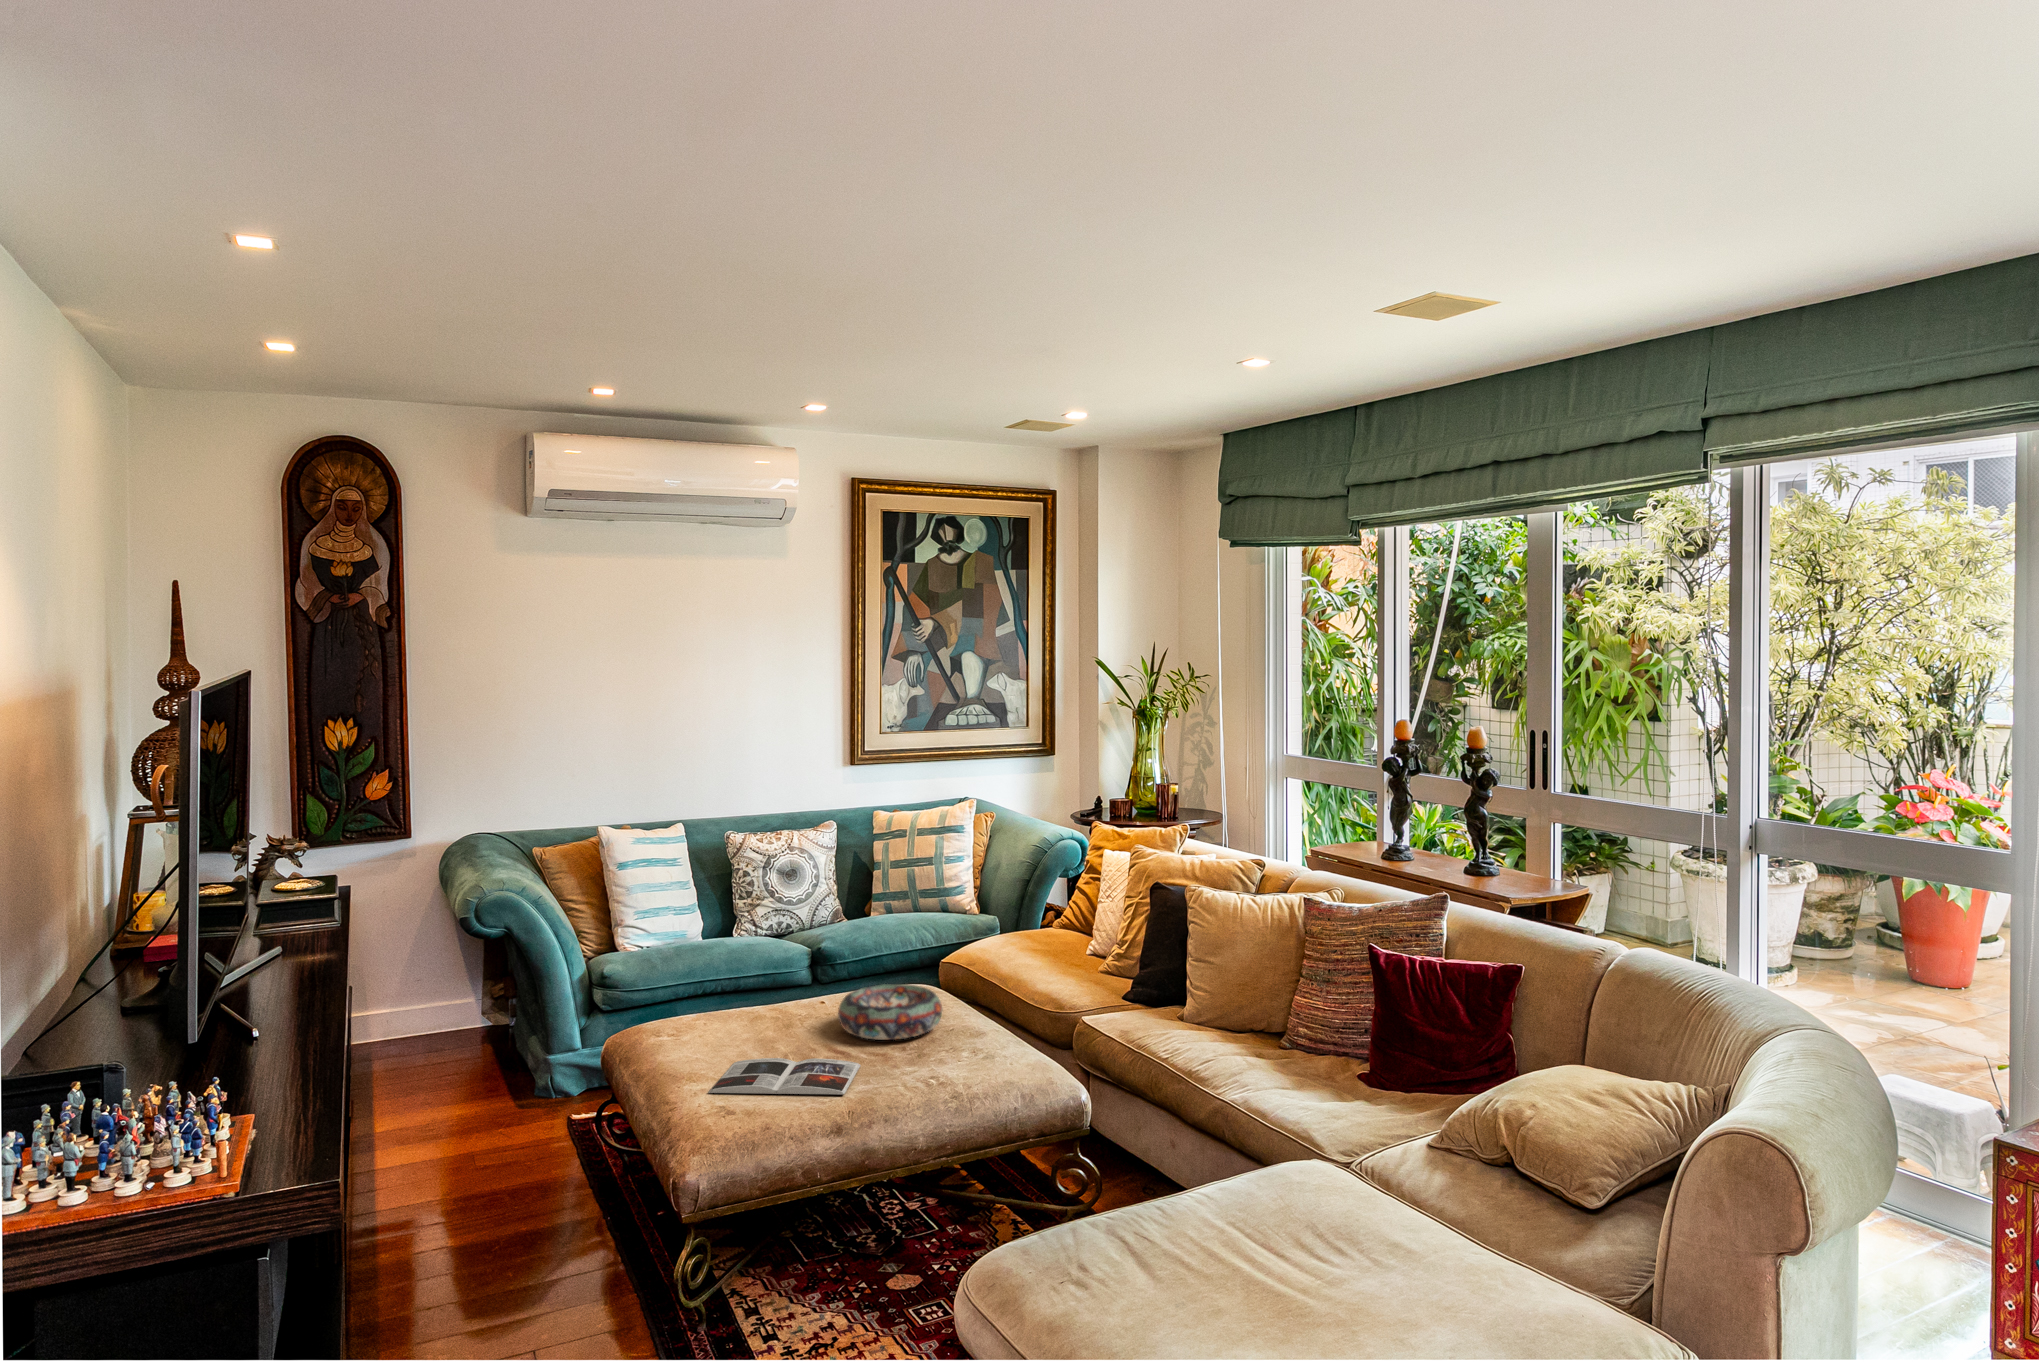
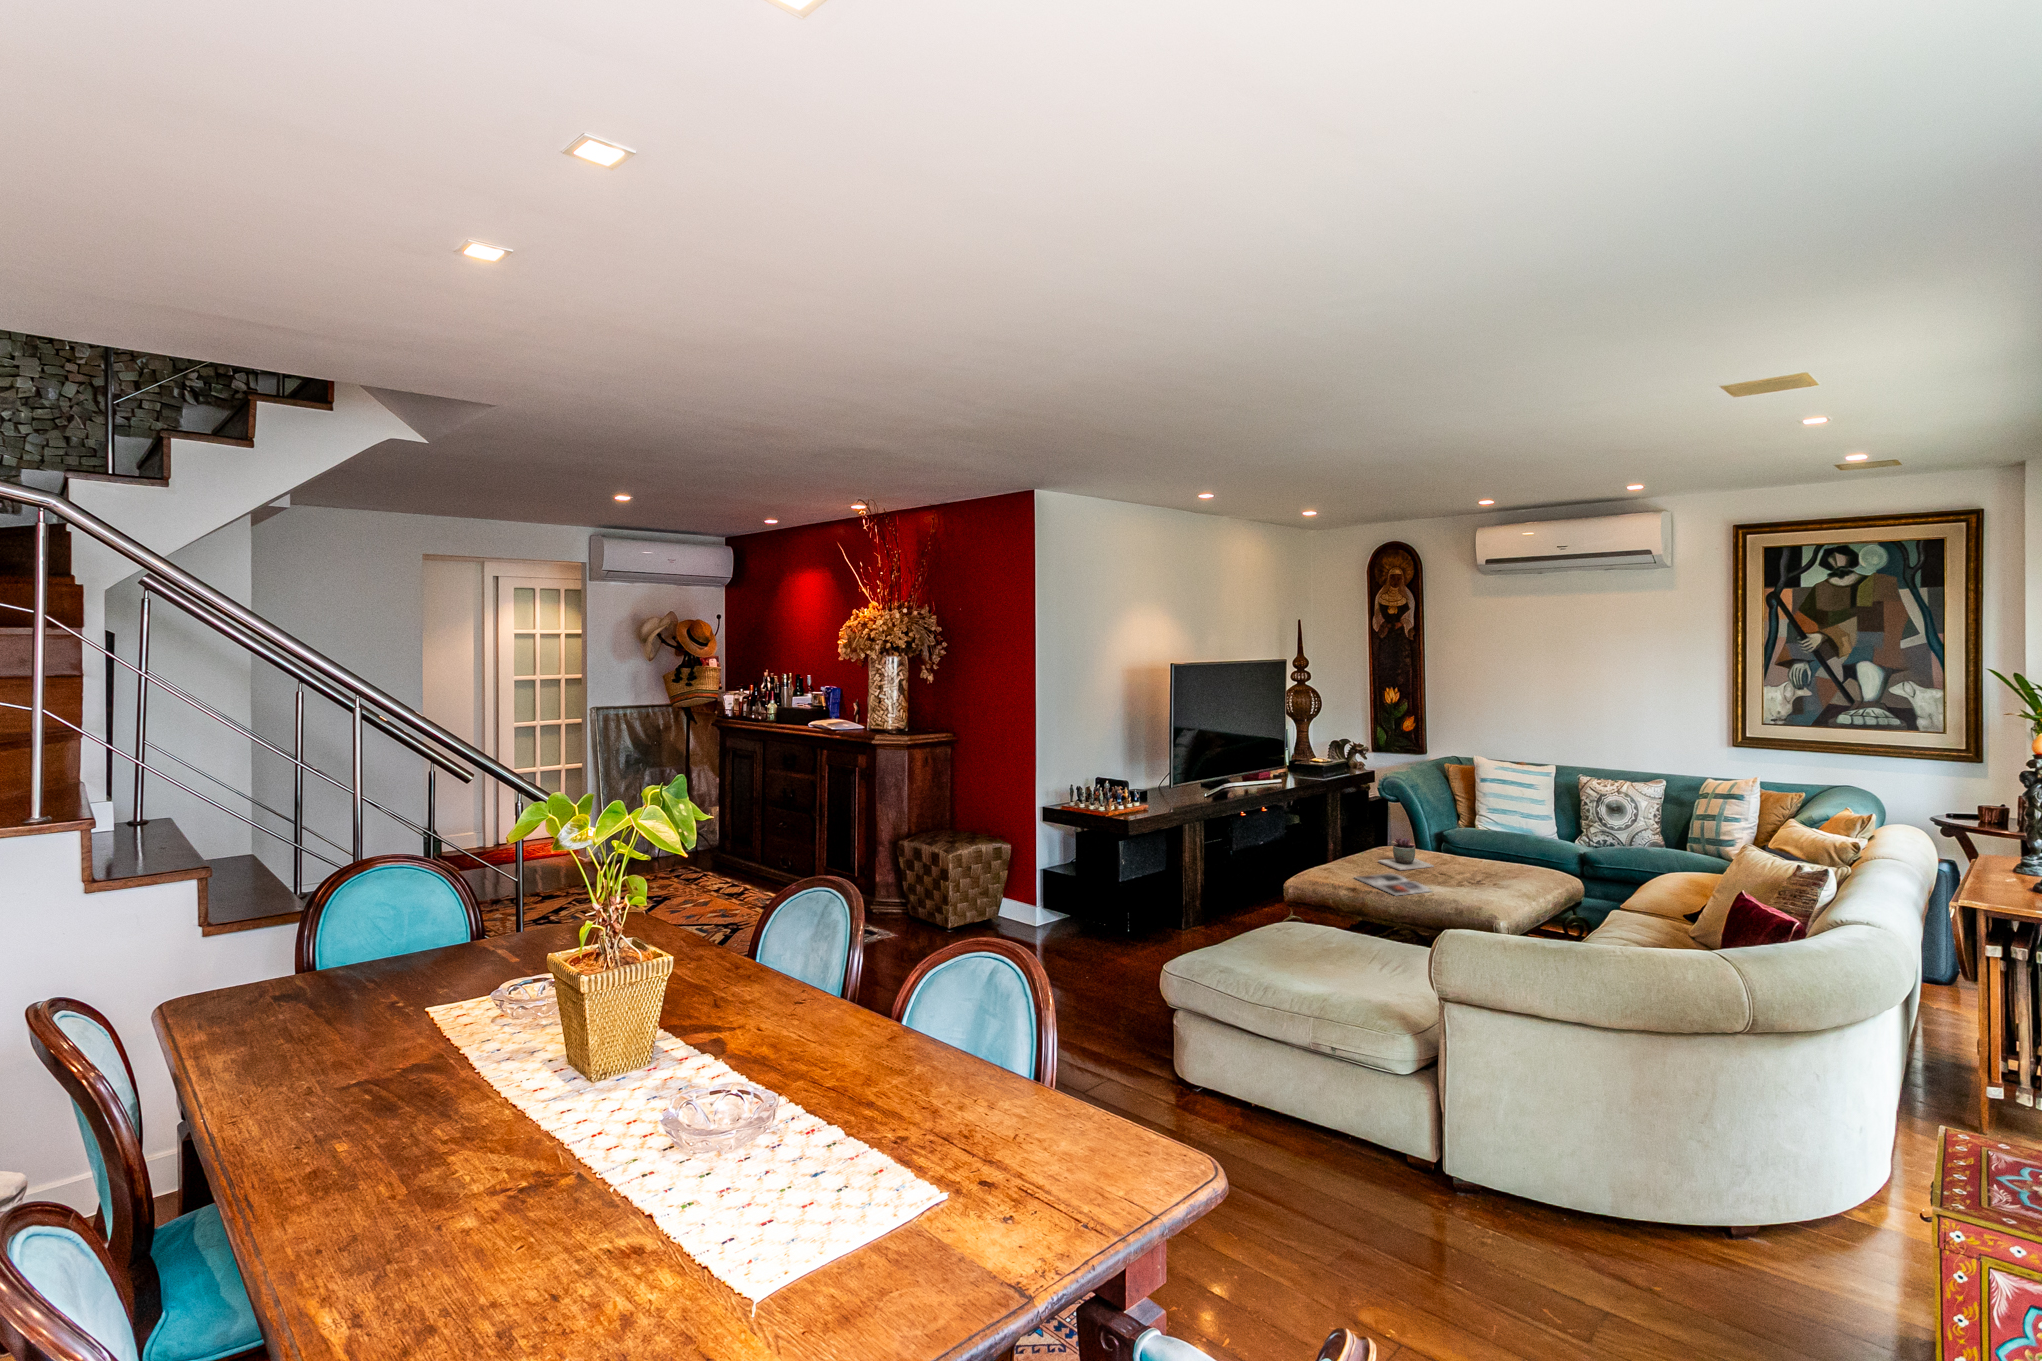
decorative bowl: present [838,984,942,1040] -> none [1454,862,1521,892]
succulent plant: none [669,985,757,1050] -> present [1378,838,1434,870]

